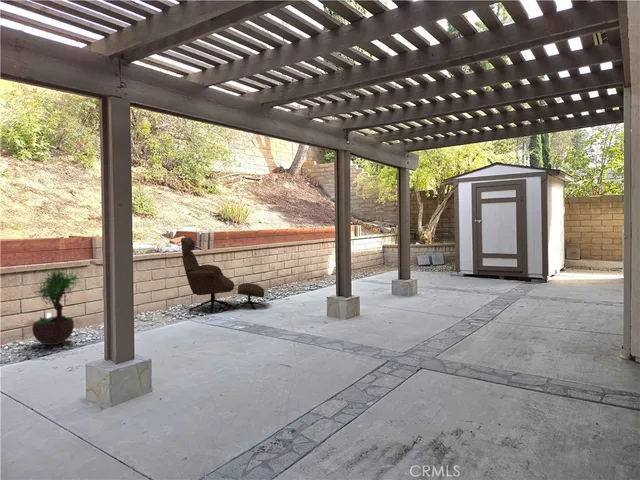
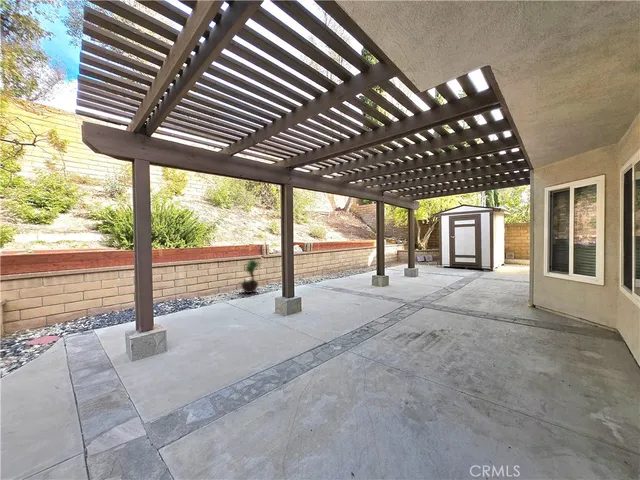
lounge chair: present [181,237,265,313] -> none [300,245,339,282]

